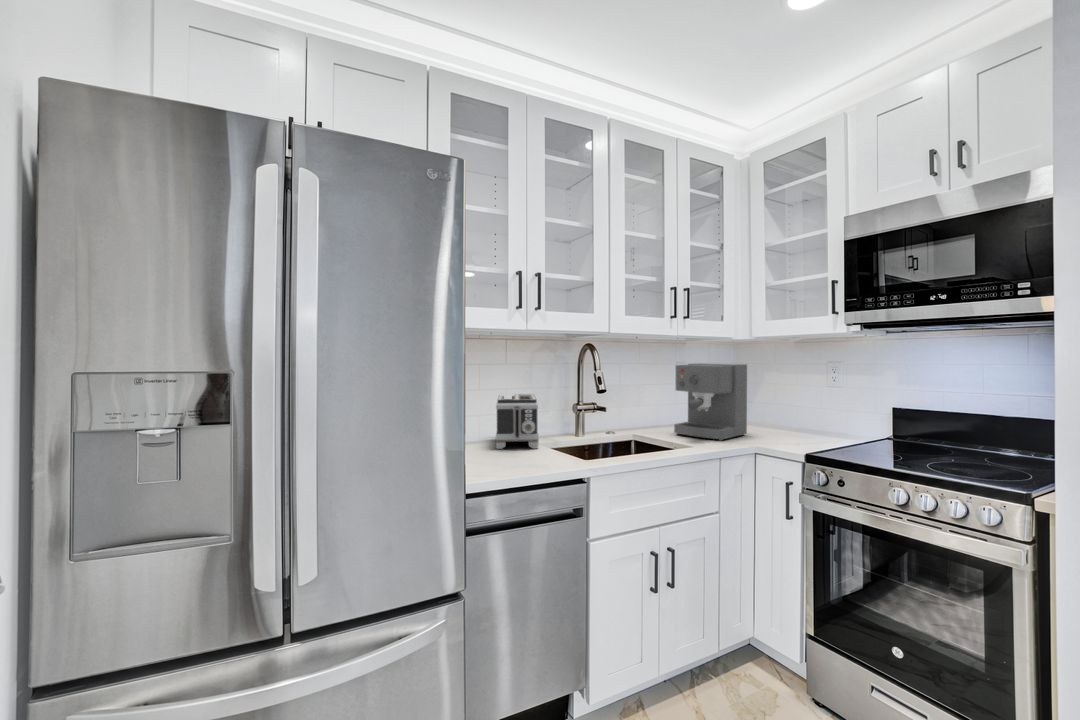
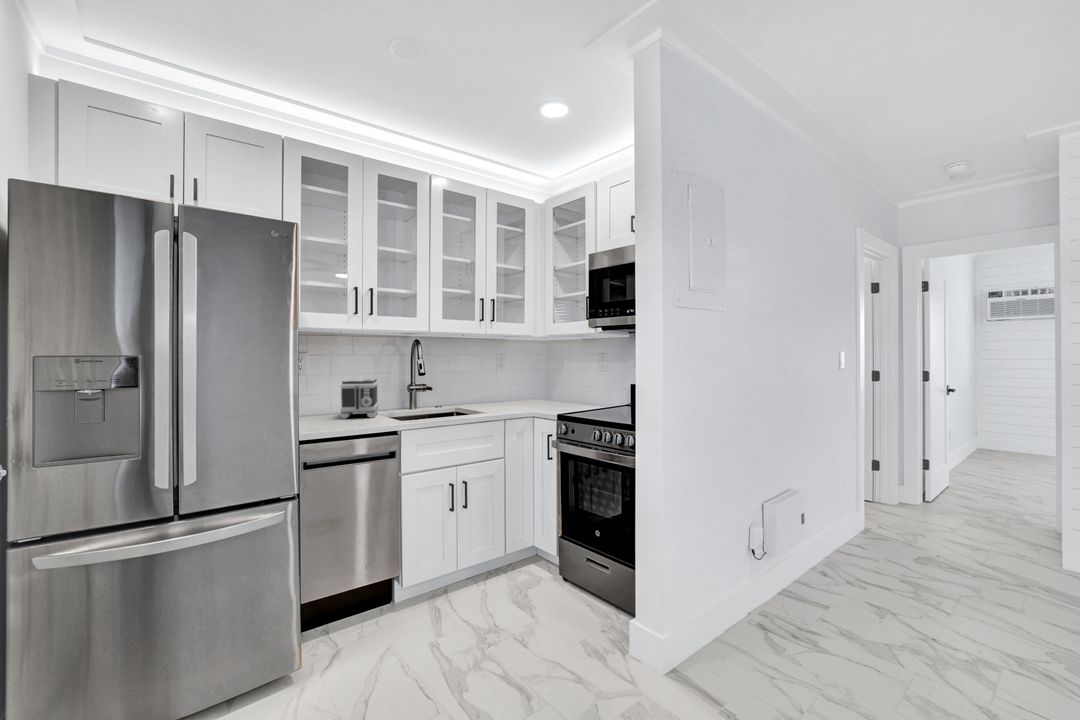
coffee maker: present [674,363,747,441] -> none [487,356,538,410]

